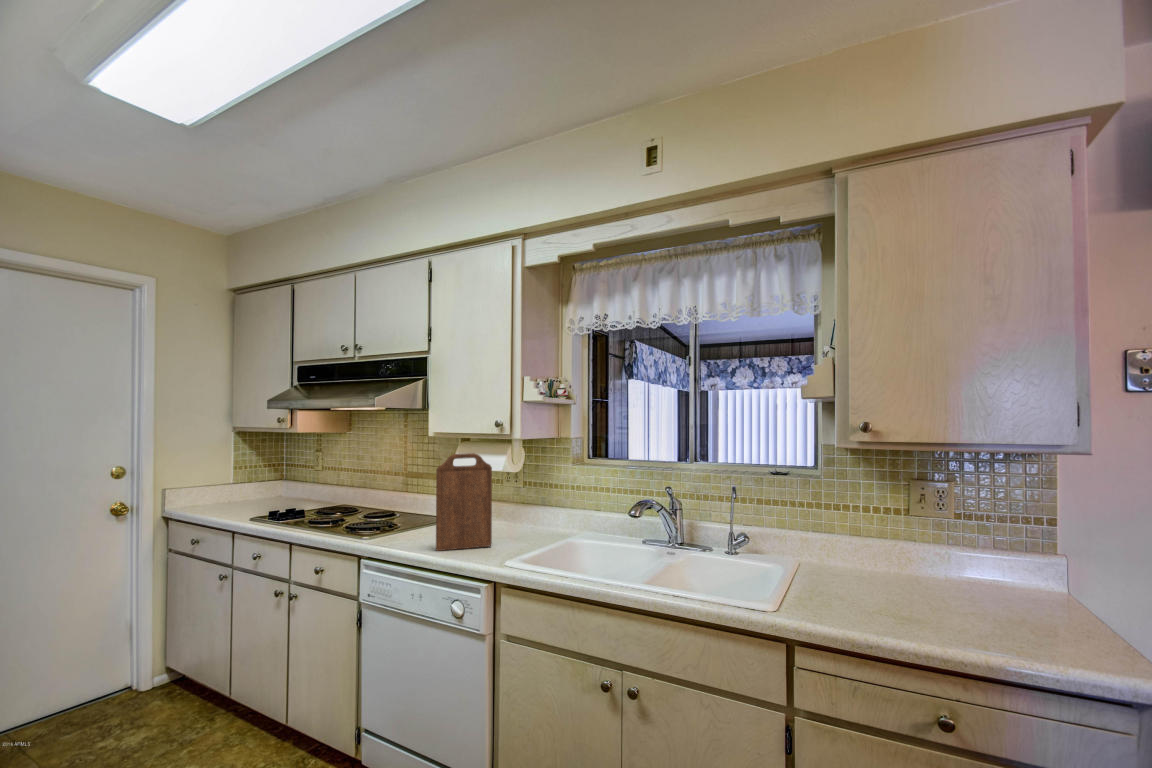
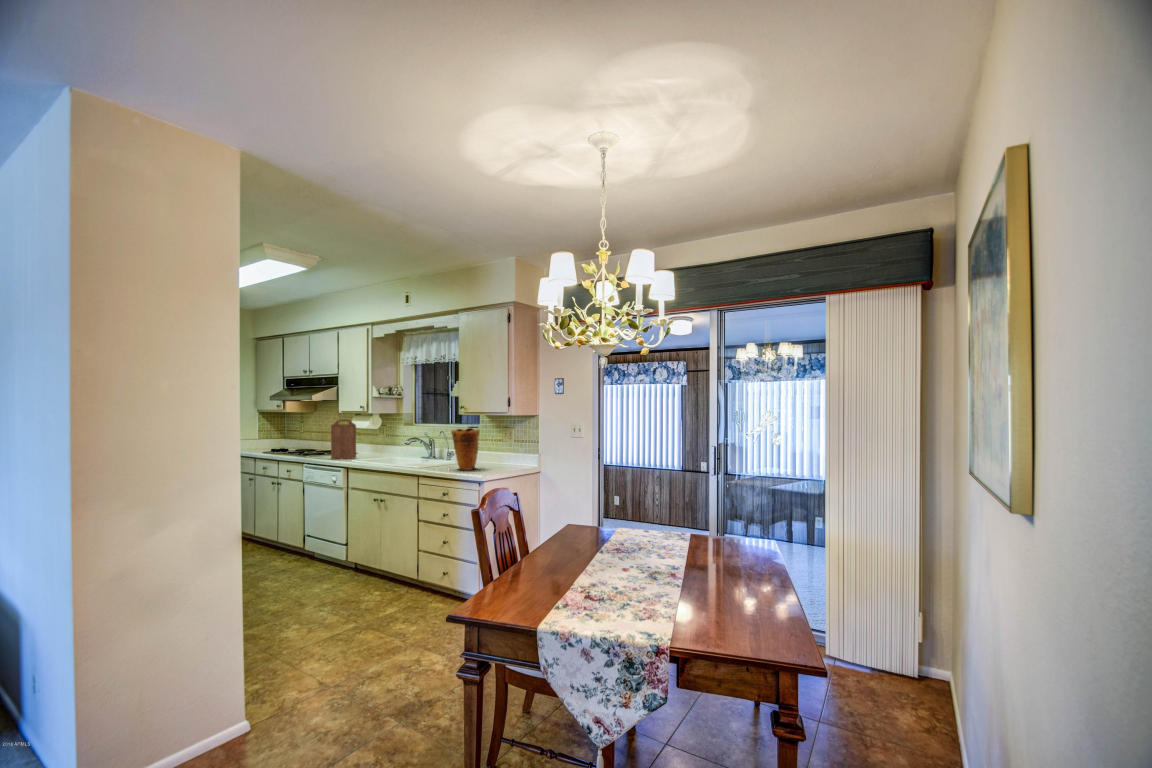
vase: none [888,488,994,630] -> present [451,428,480,470]

